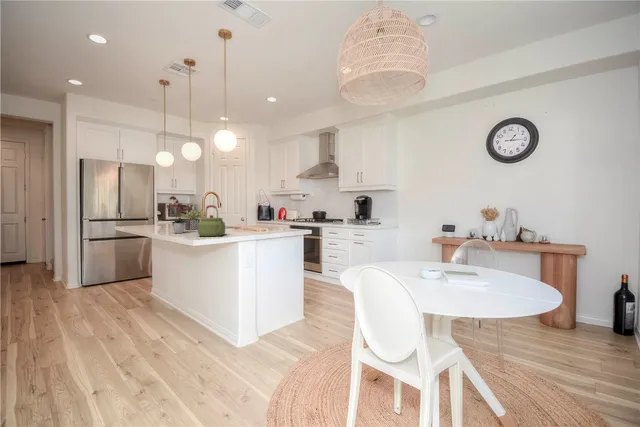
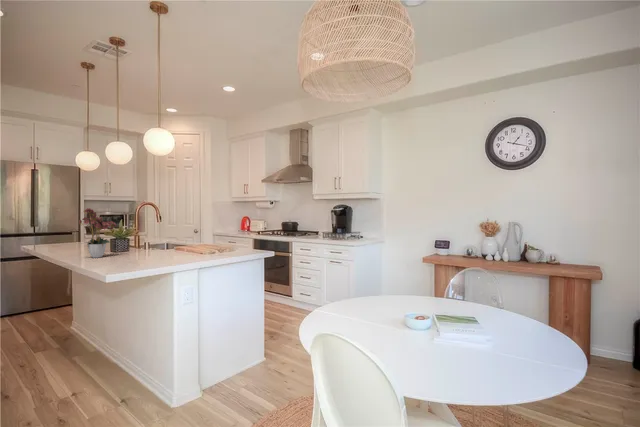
kettle: present [198,205,225,236] -> none [119,221,158,264]

